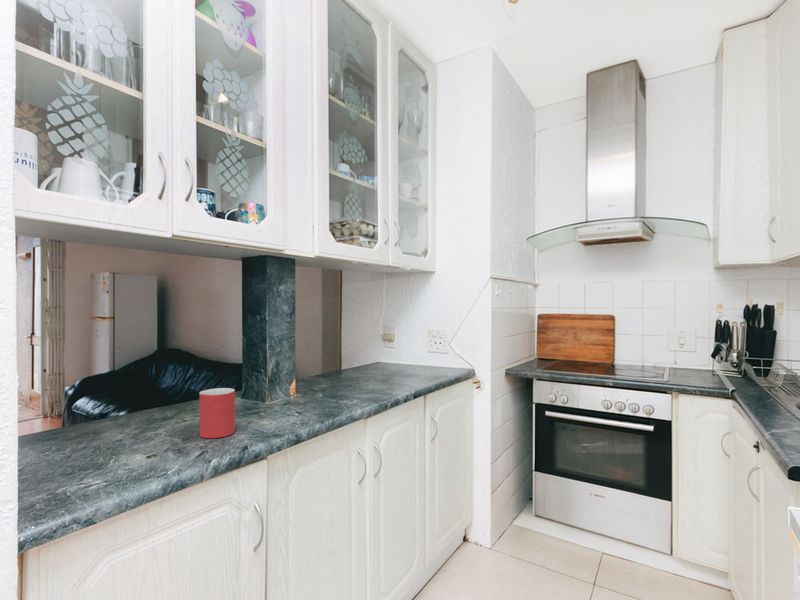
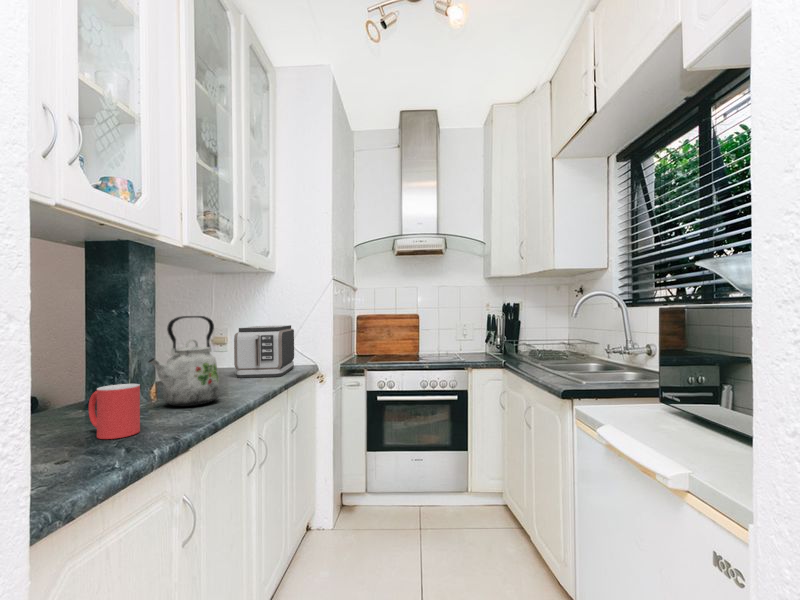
kettle: none [267,323,335,409] -> present [148,316,220,406]
toaster: none [382,326,449,381] -> present [234,325,294,378]

